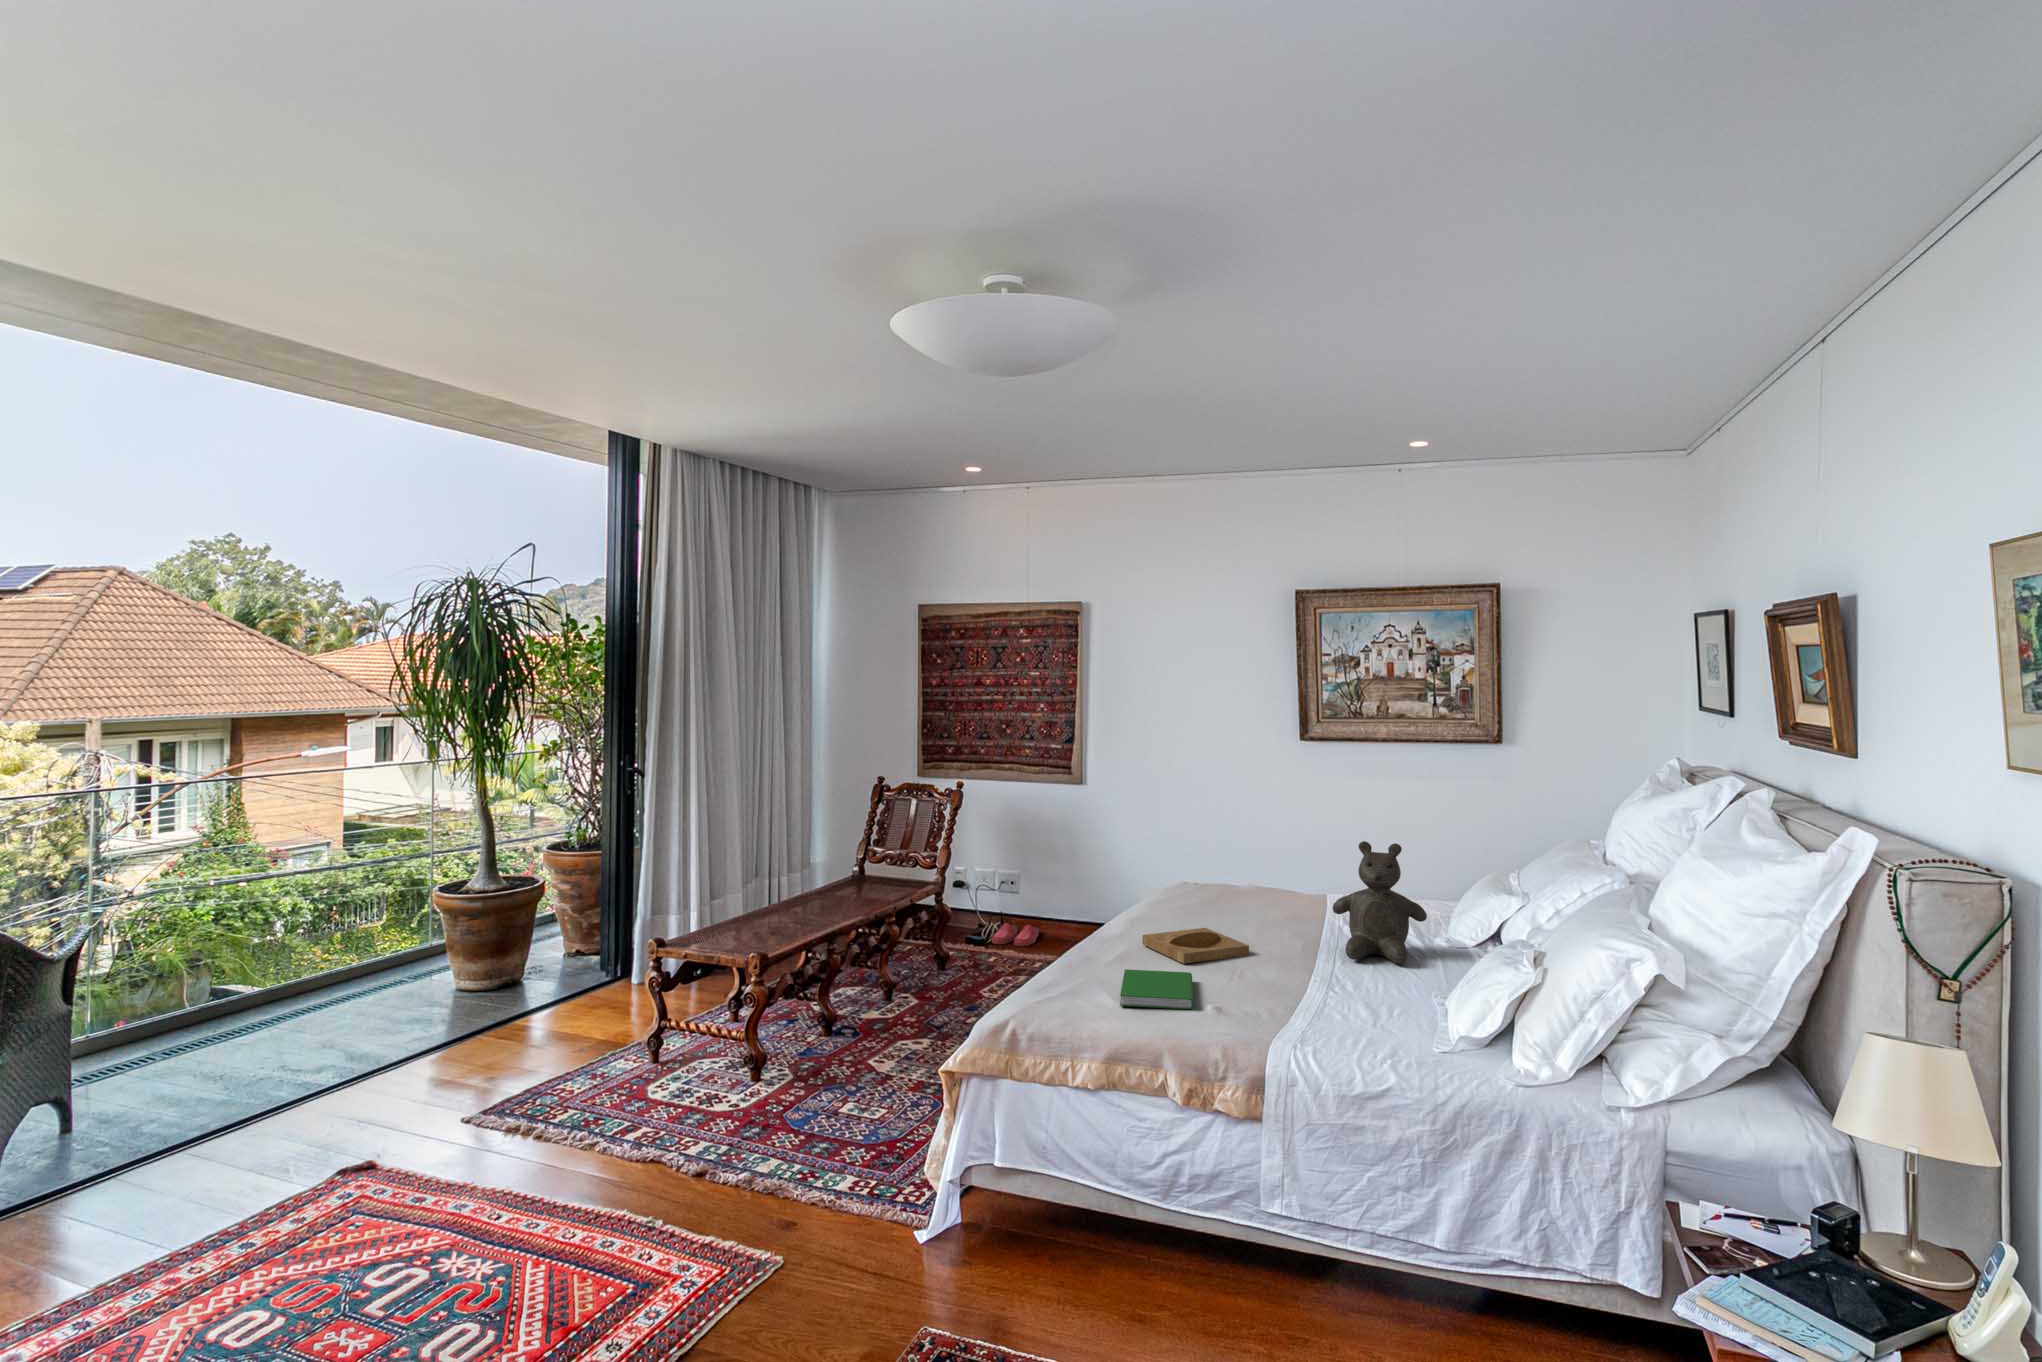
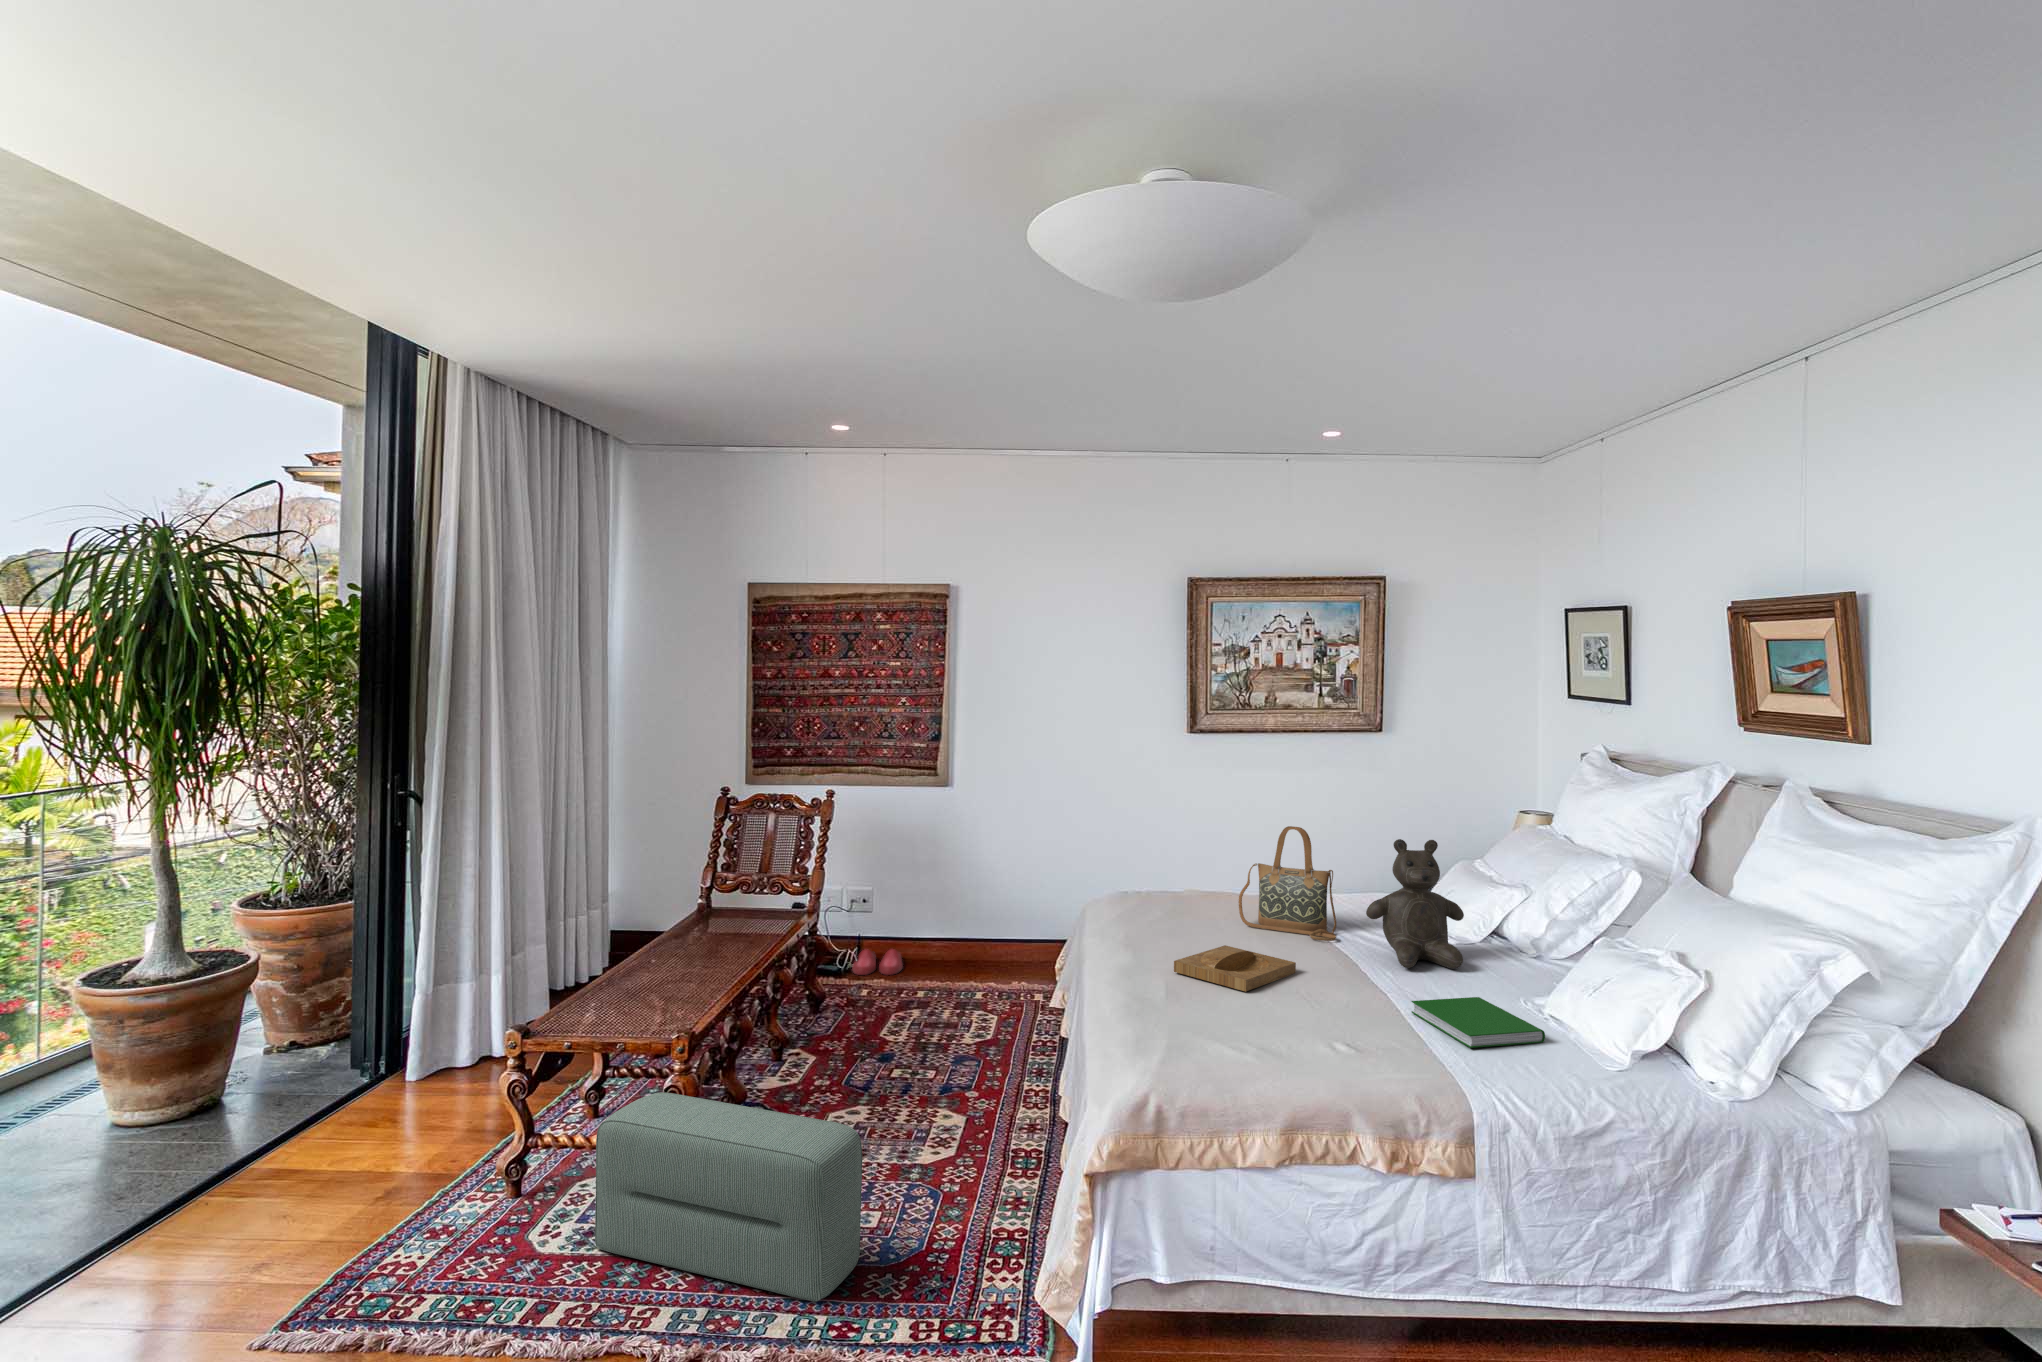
handbag: none [1251,827,1332,934] -> present [1239,826,1337,941]
hardcover book: present [1120,969,1193,1009] -> present [1412,997,1545,1048]
pouf: none [682,996,850,1155] -> present [595,1092,862,1301]

